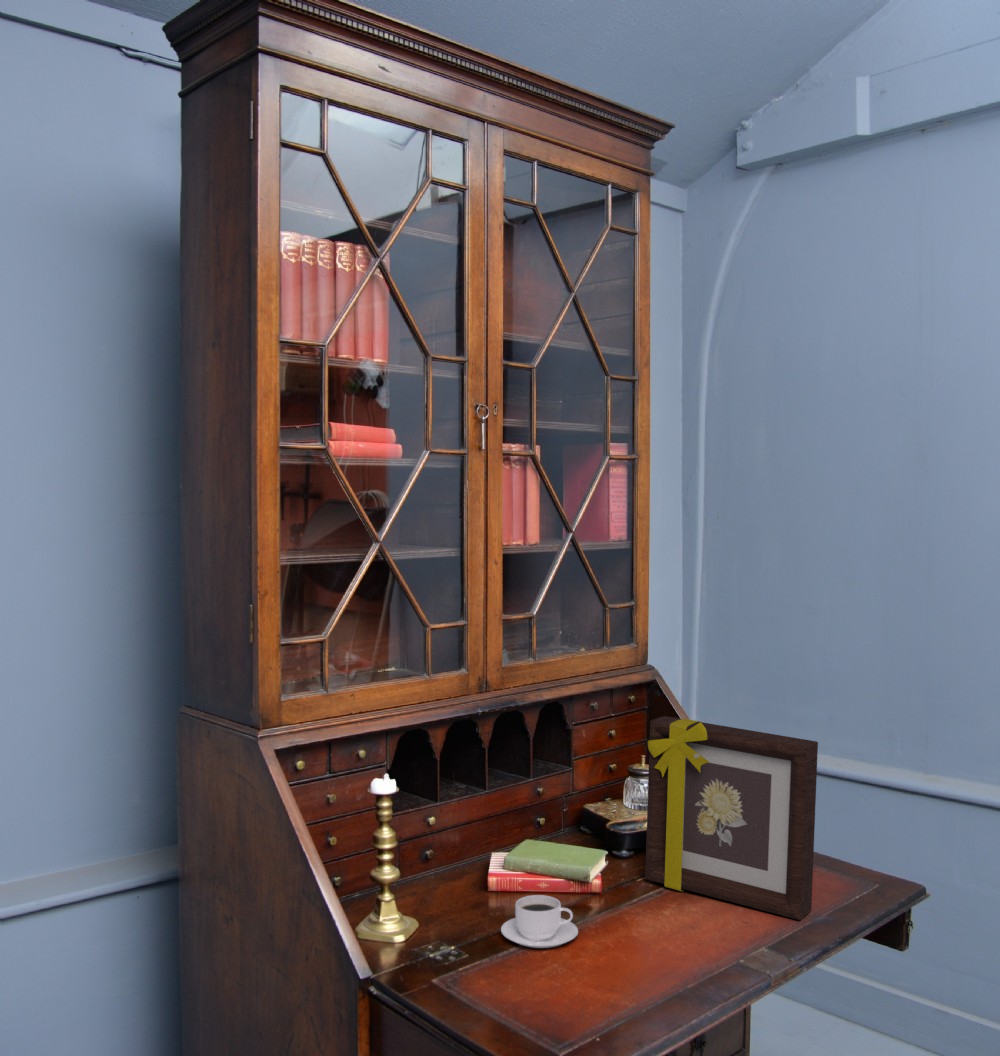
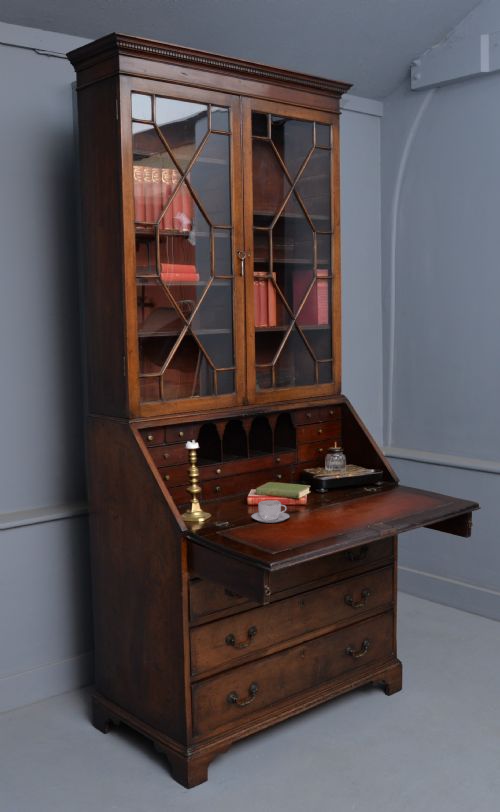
picture frame: present [645,716,818,920] -> none [330,415,414,513]

